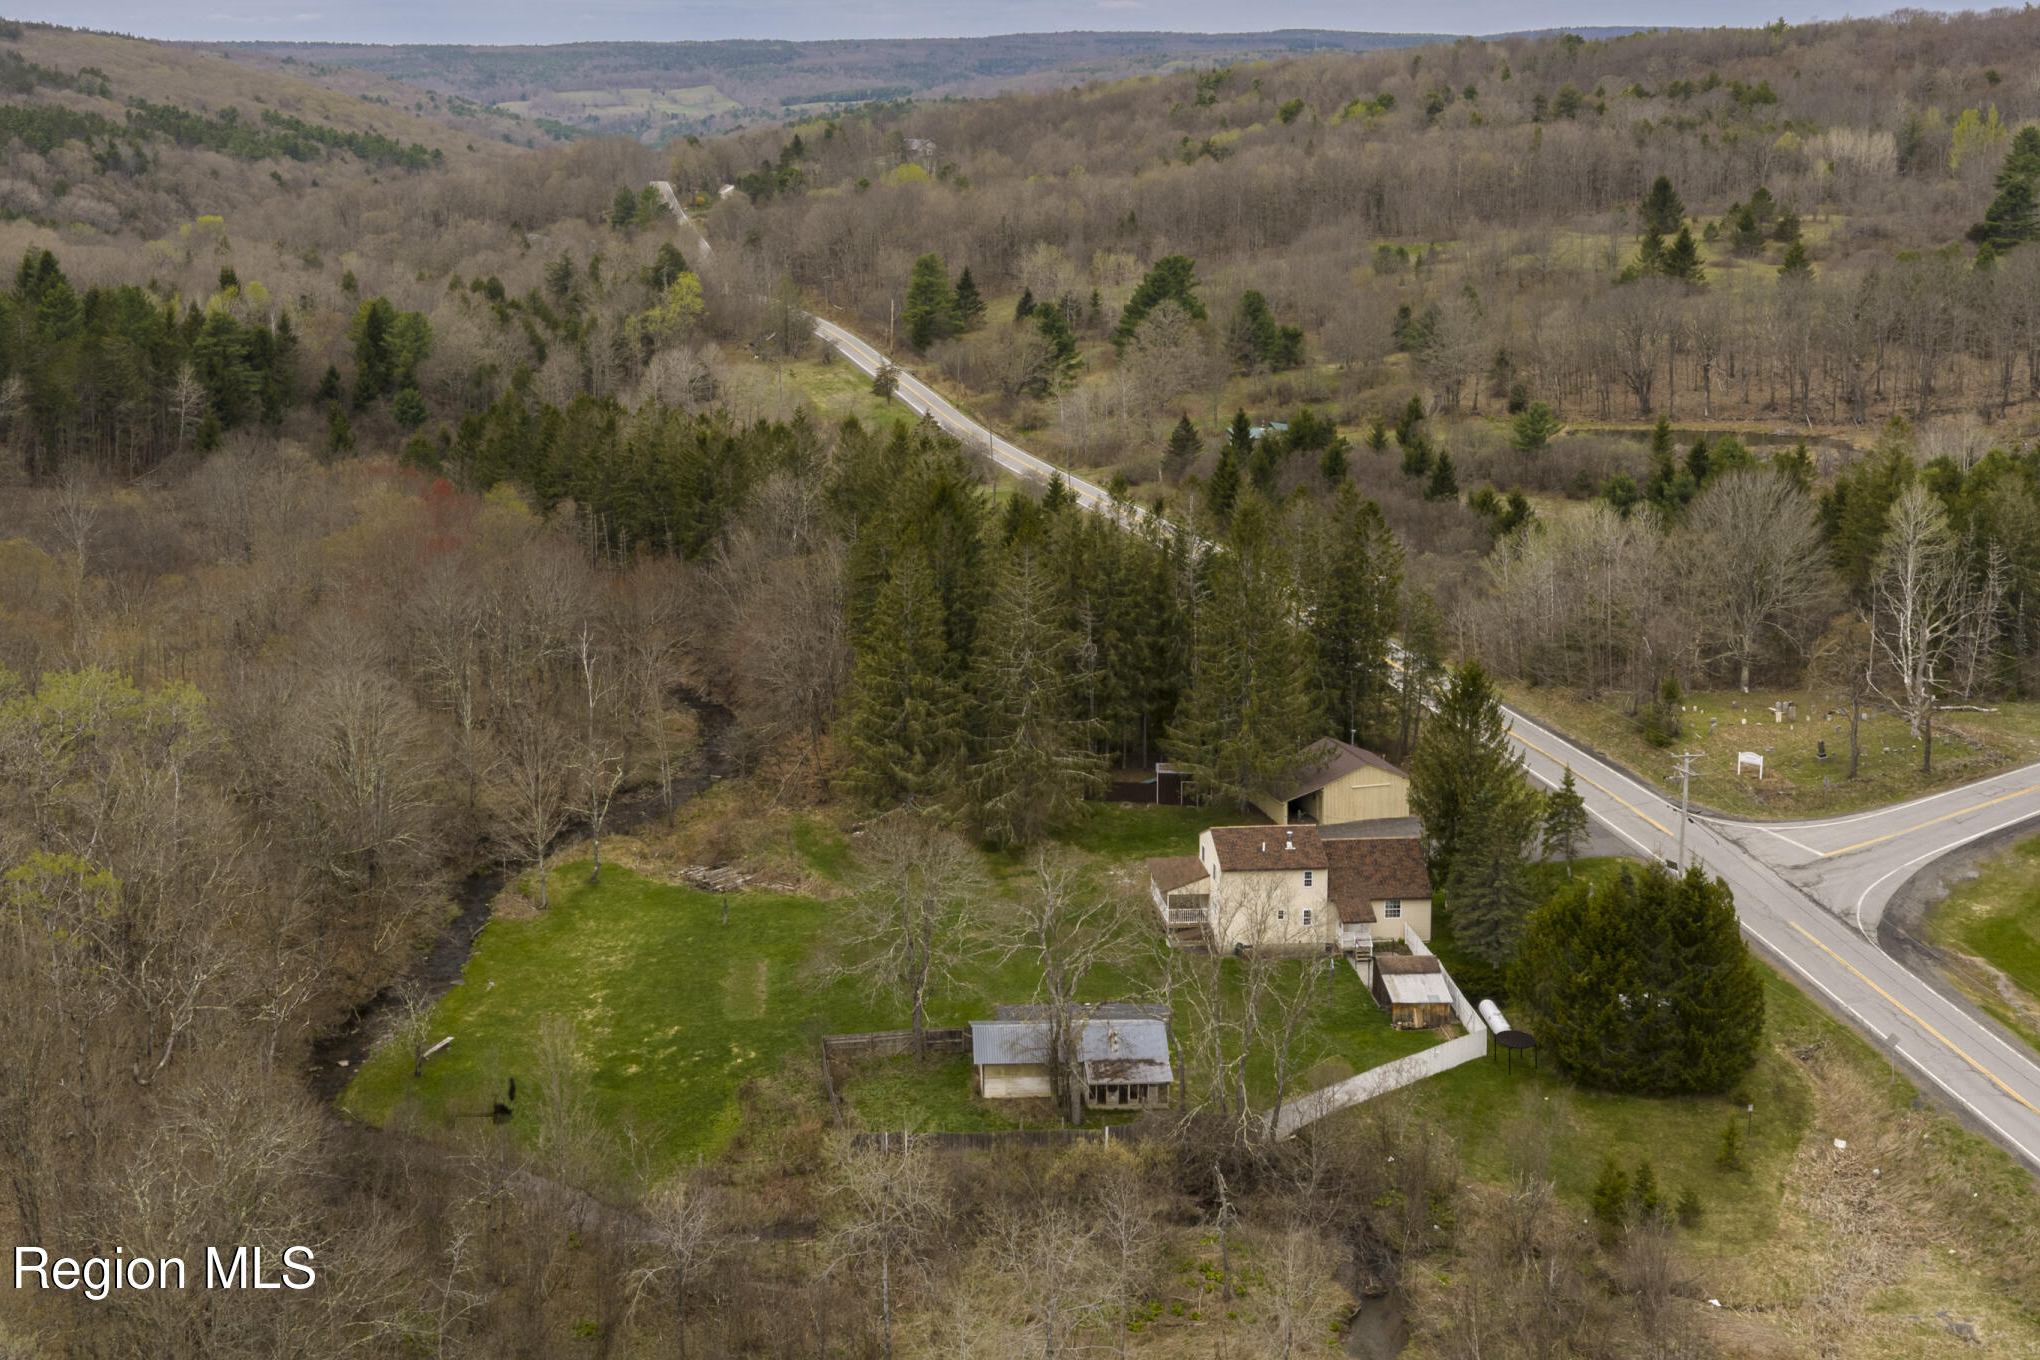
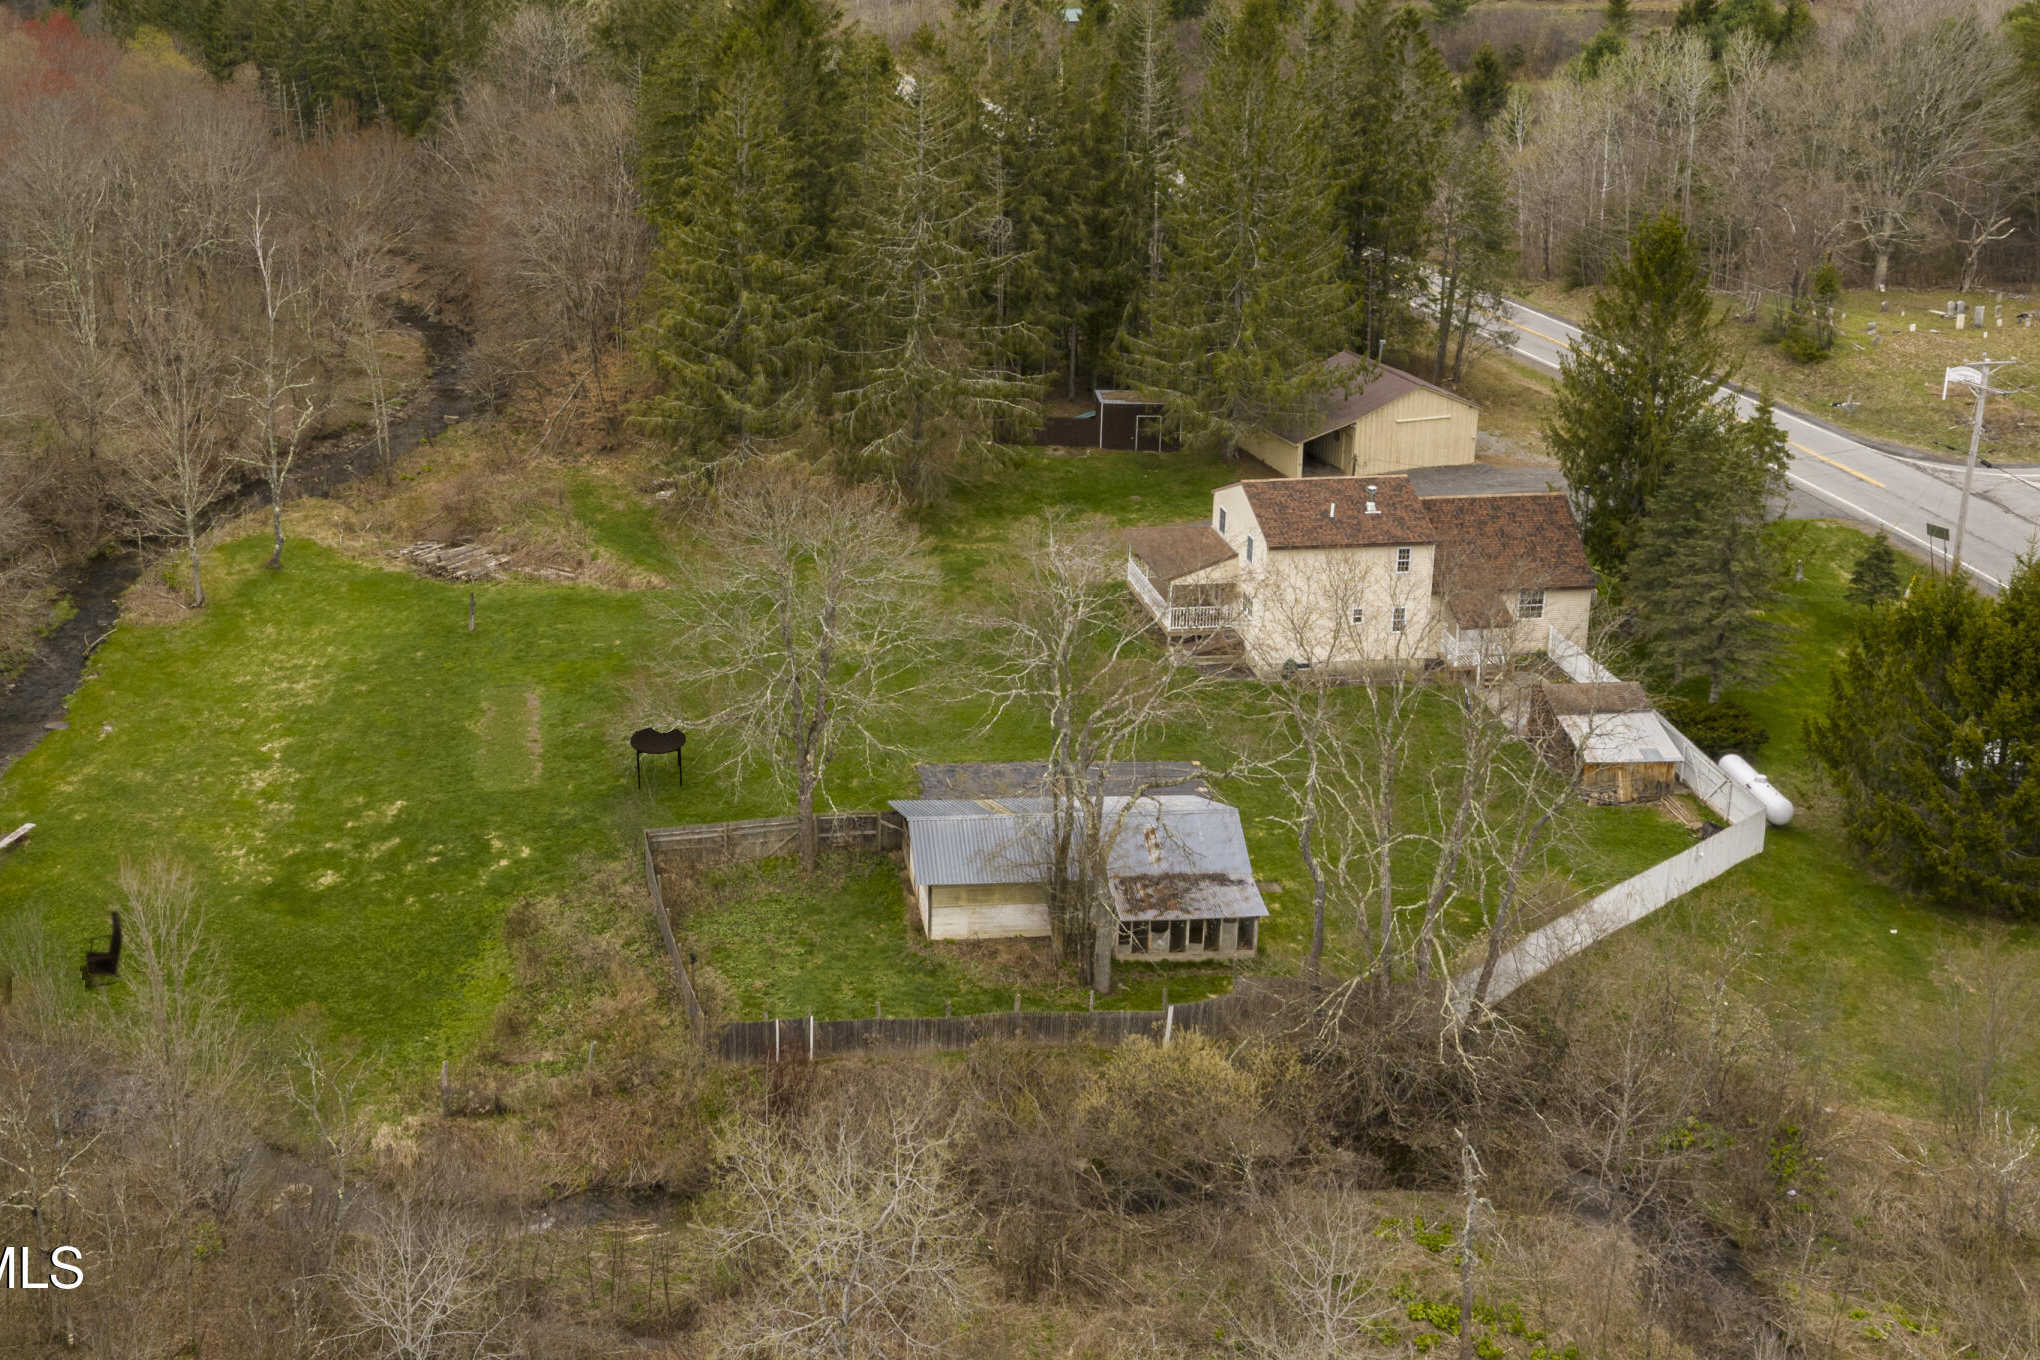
dining table: present [1495,1030,1537,1075] -> present [630,727,686,789]

